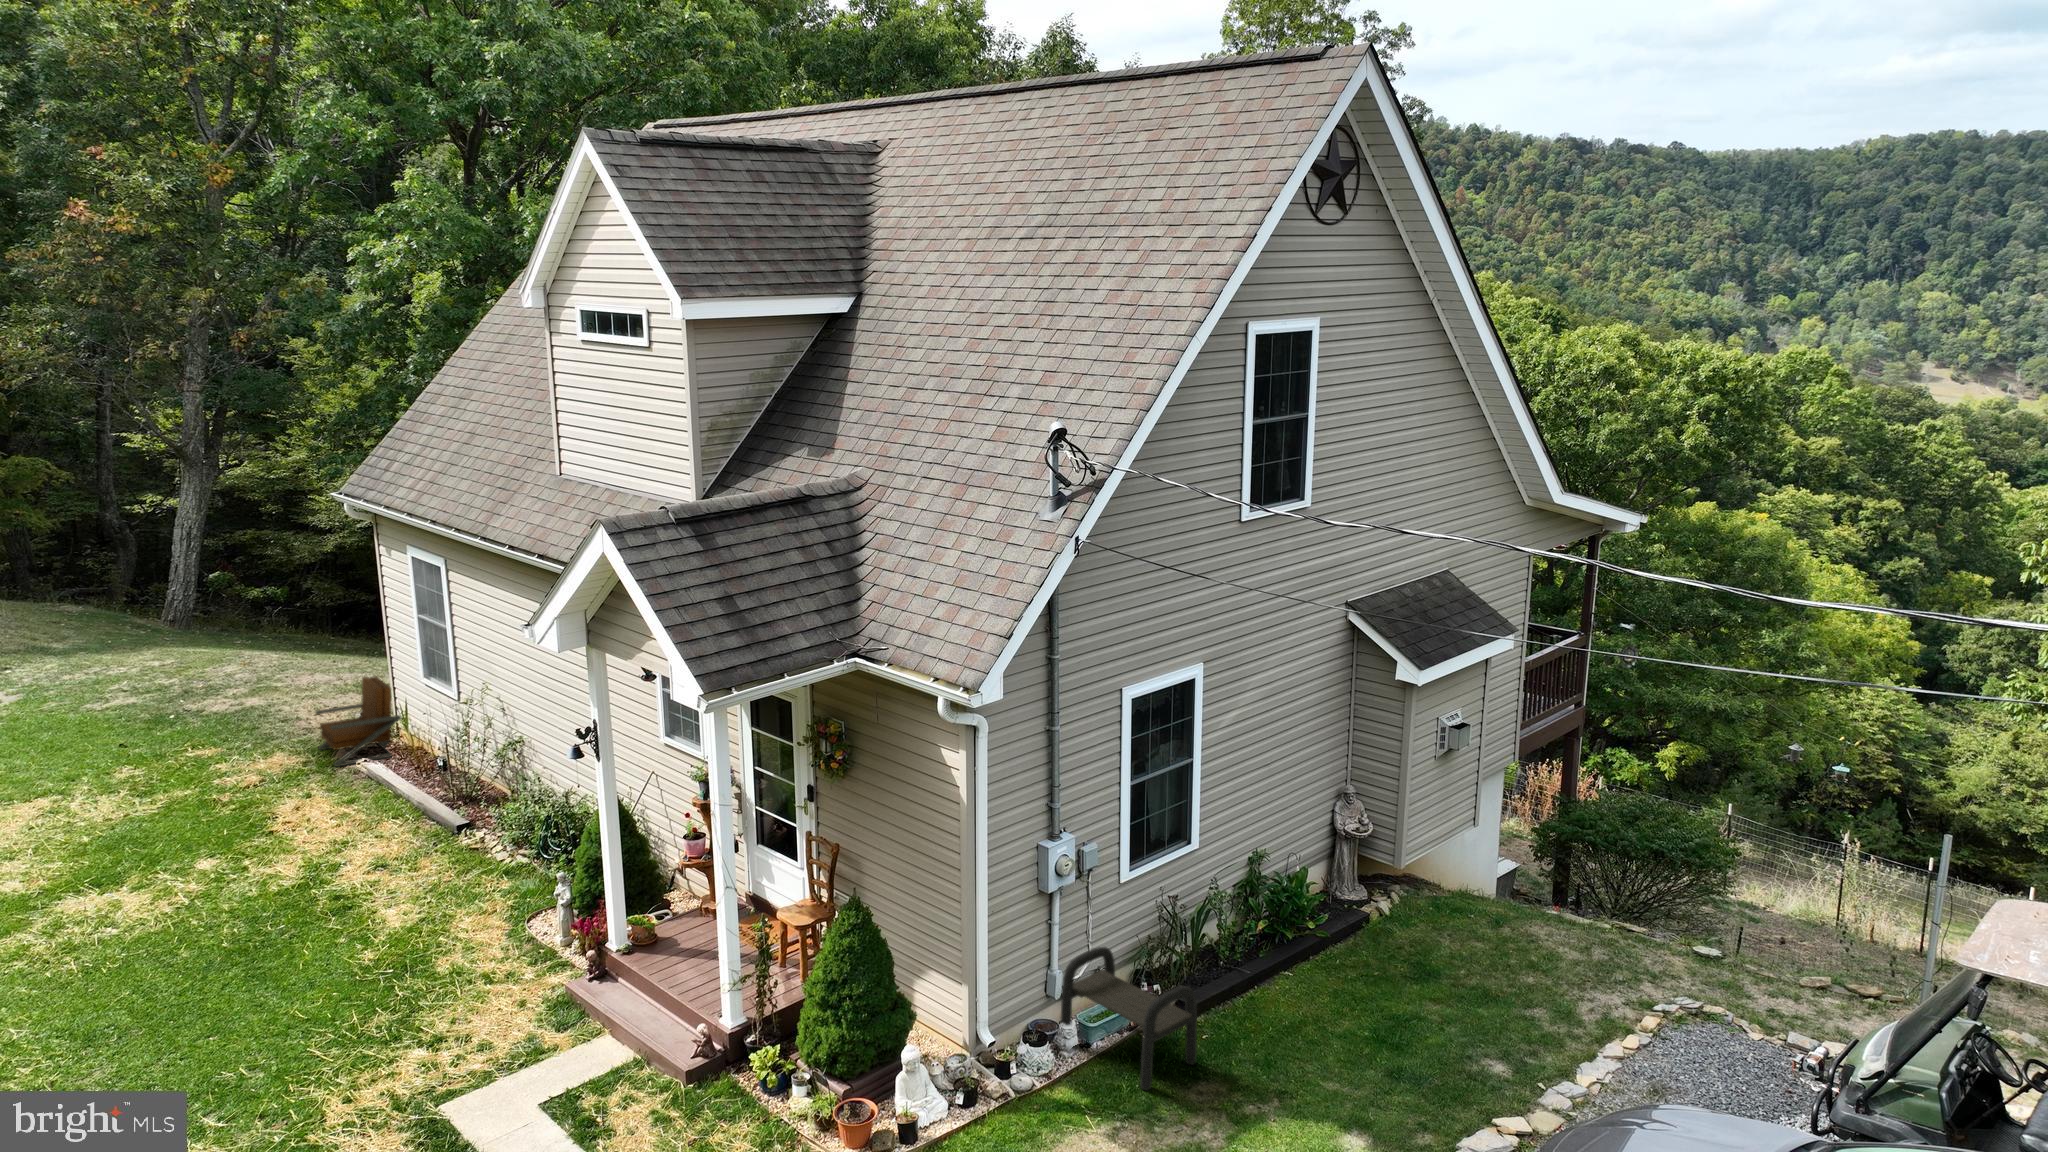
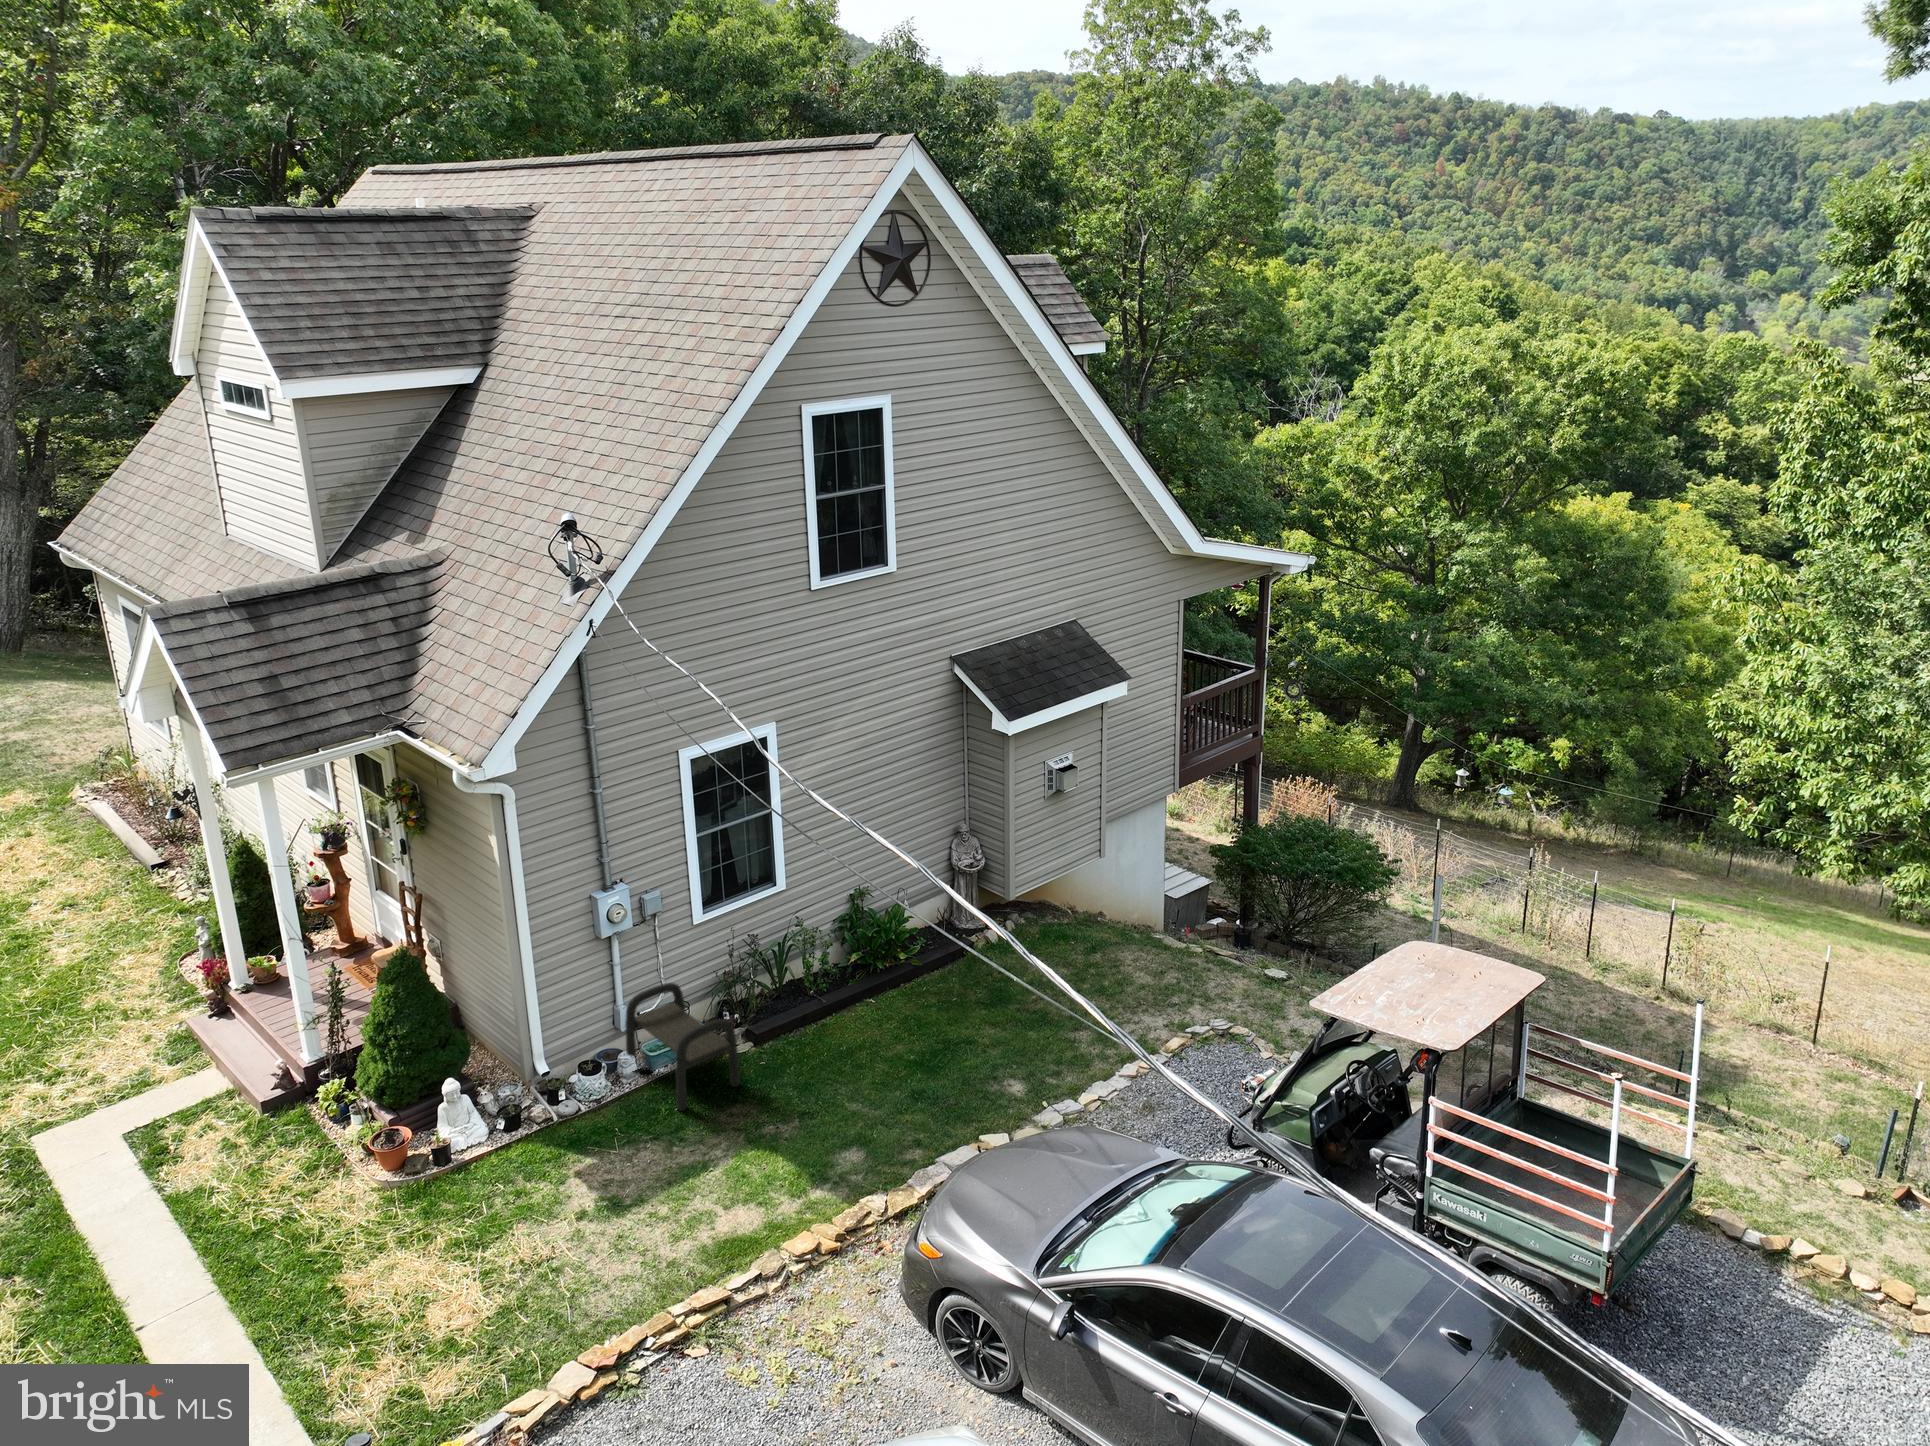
lounge chair: present [316,676,401,767] -> none [48,717,135,806]

